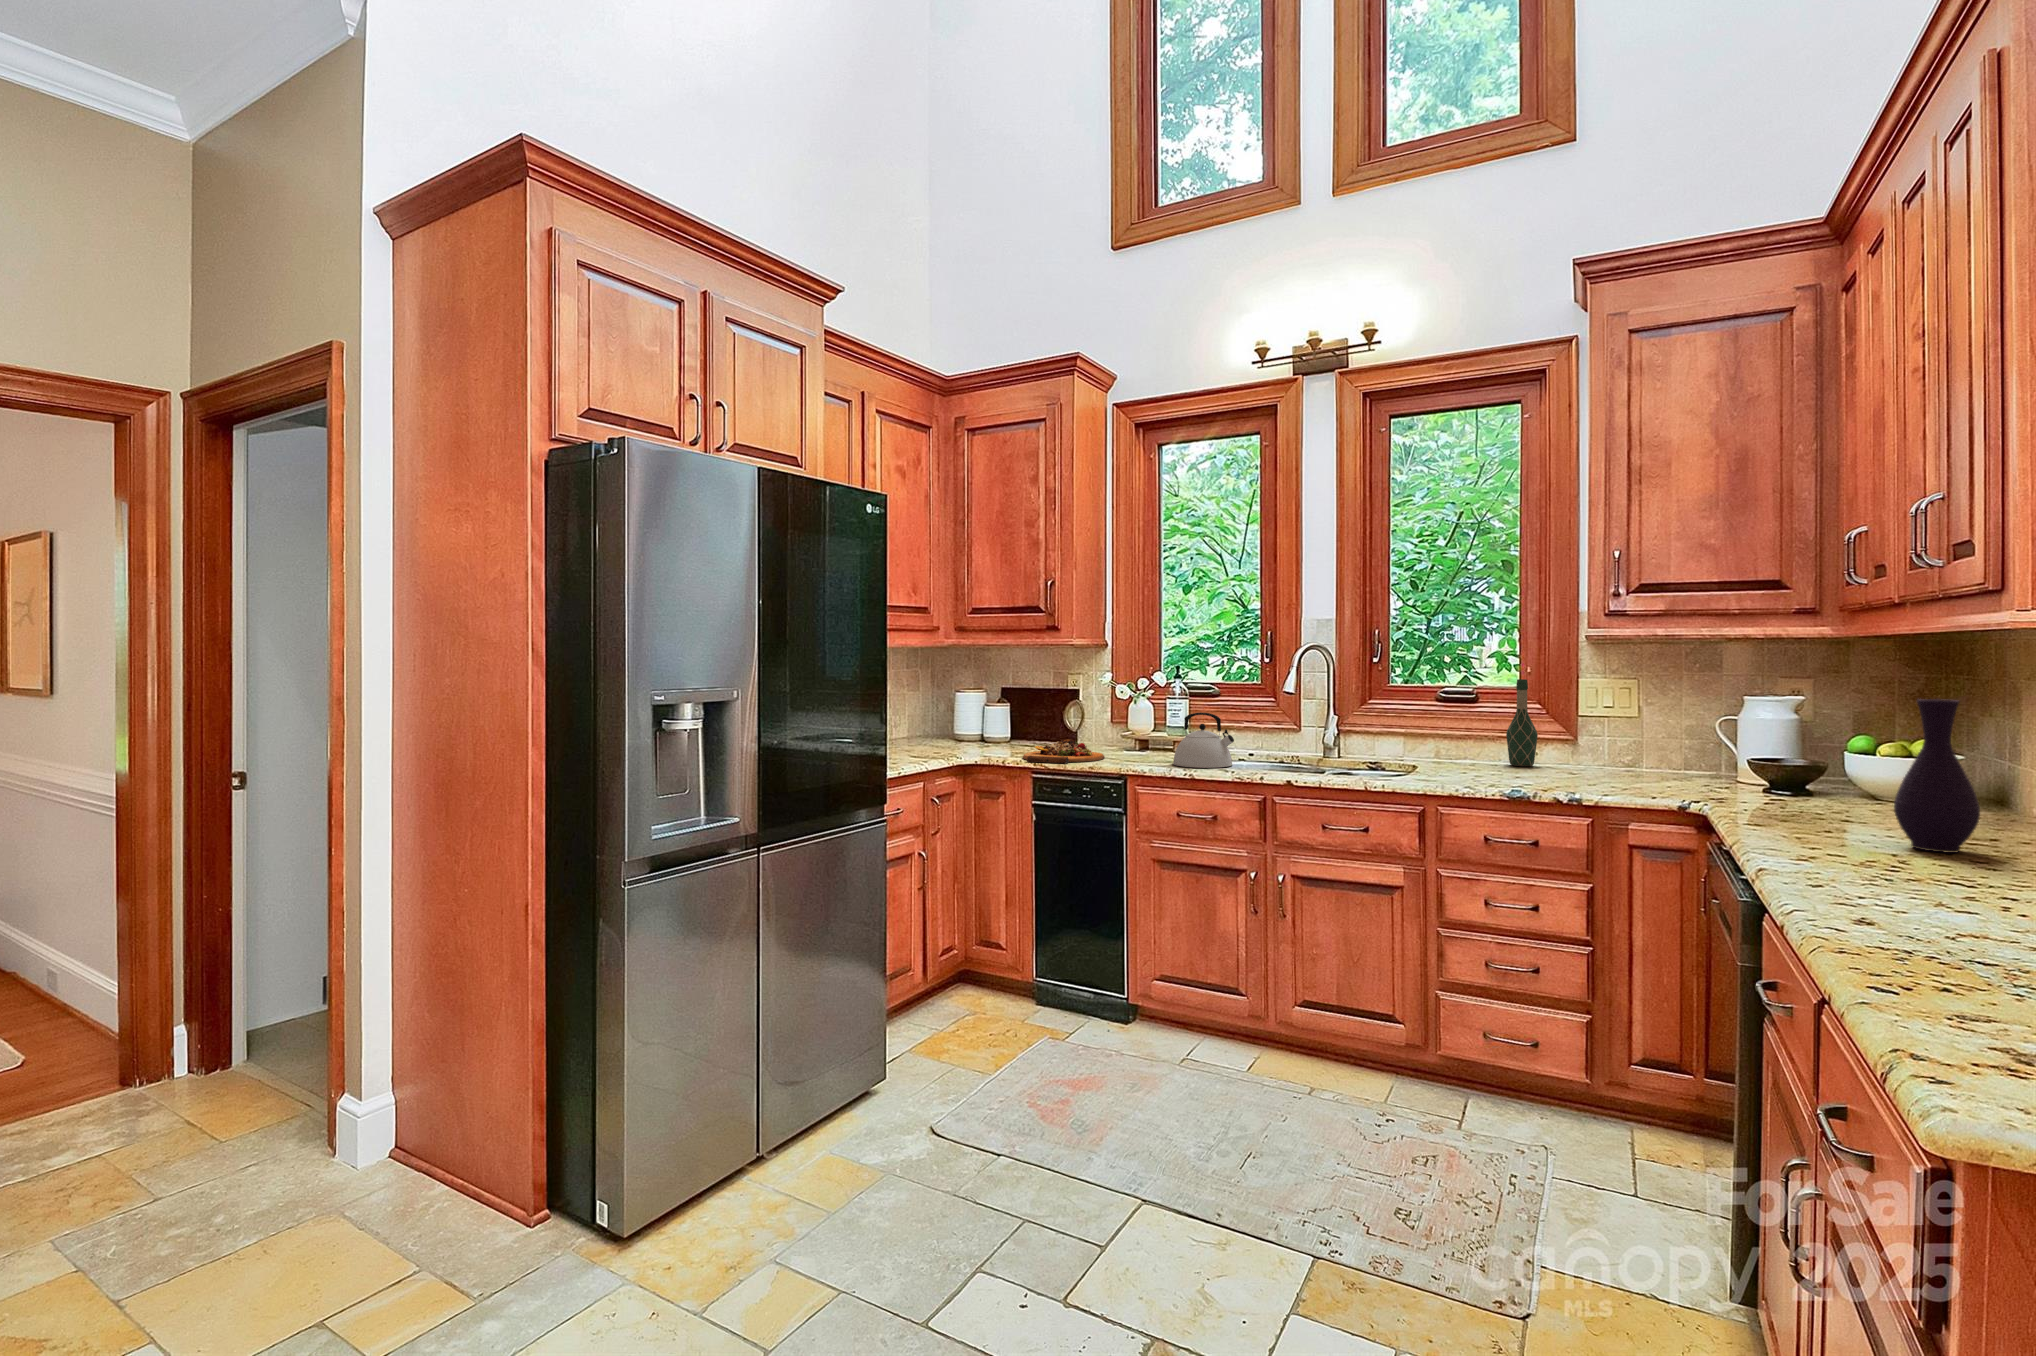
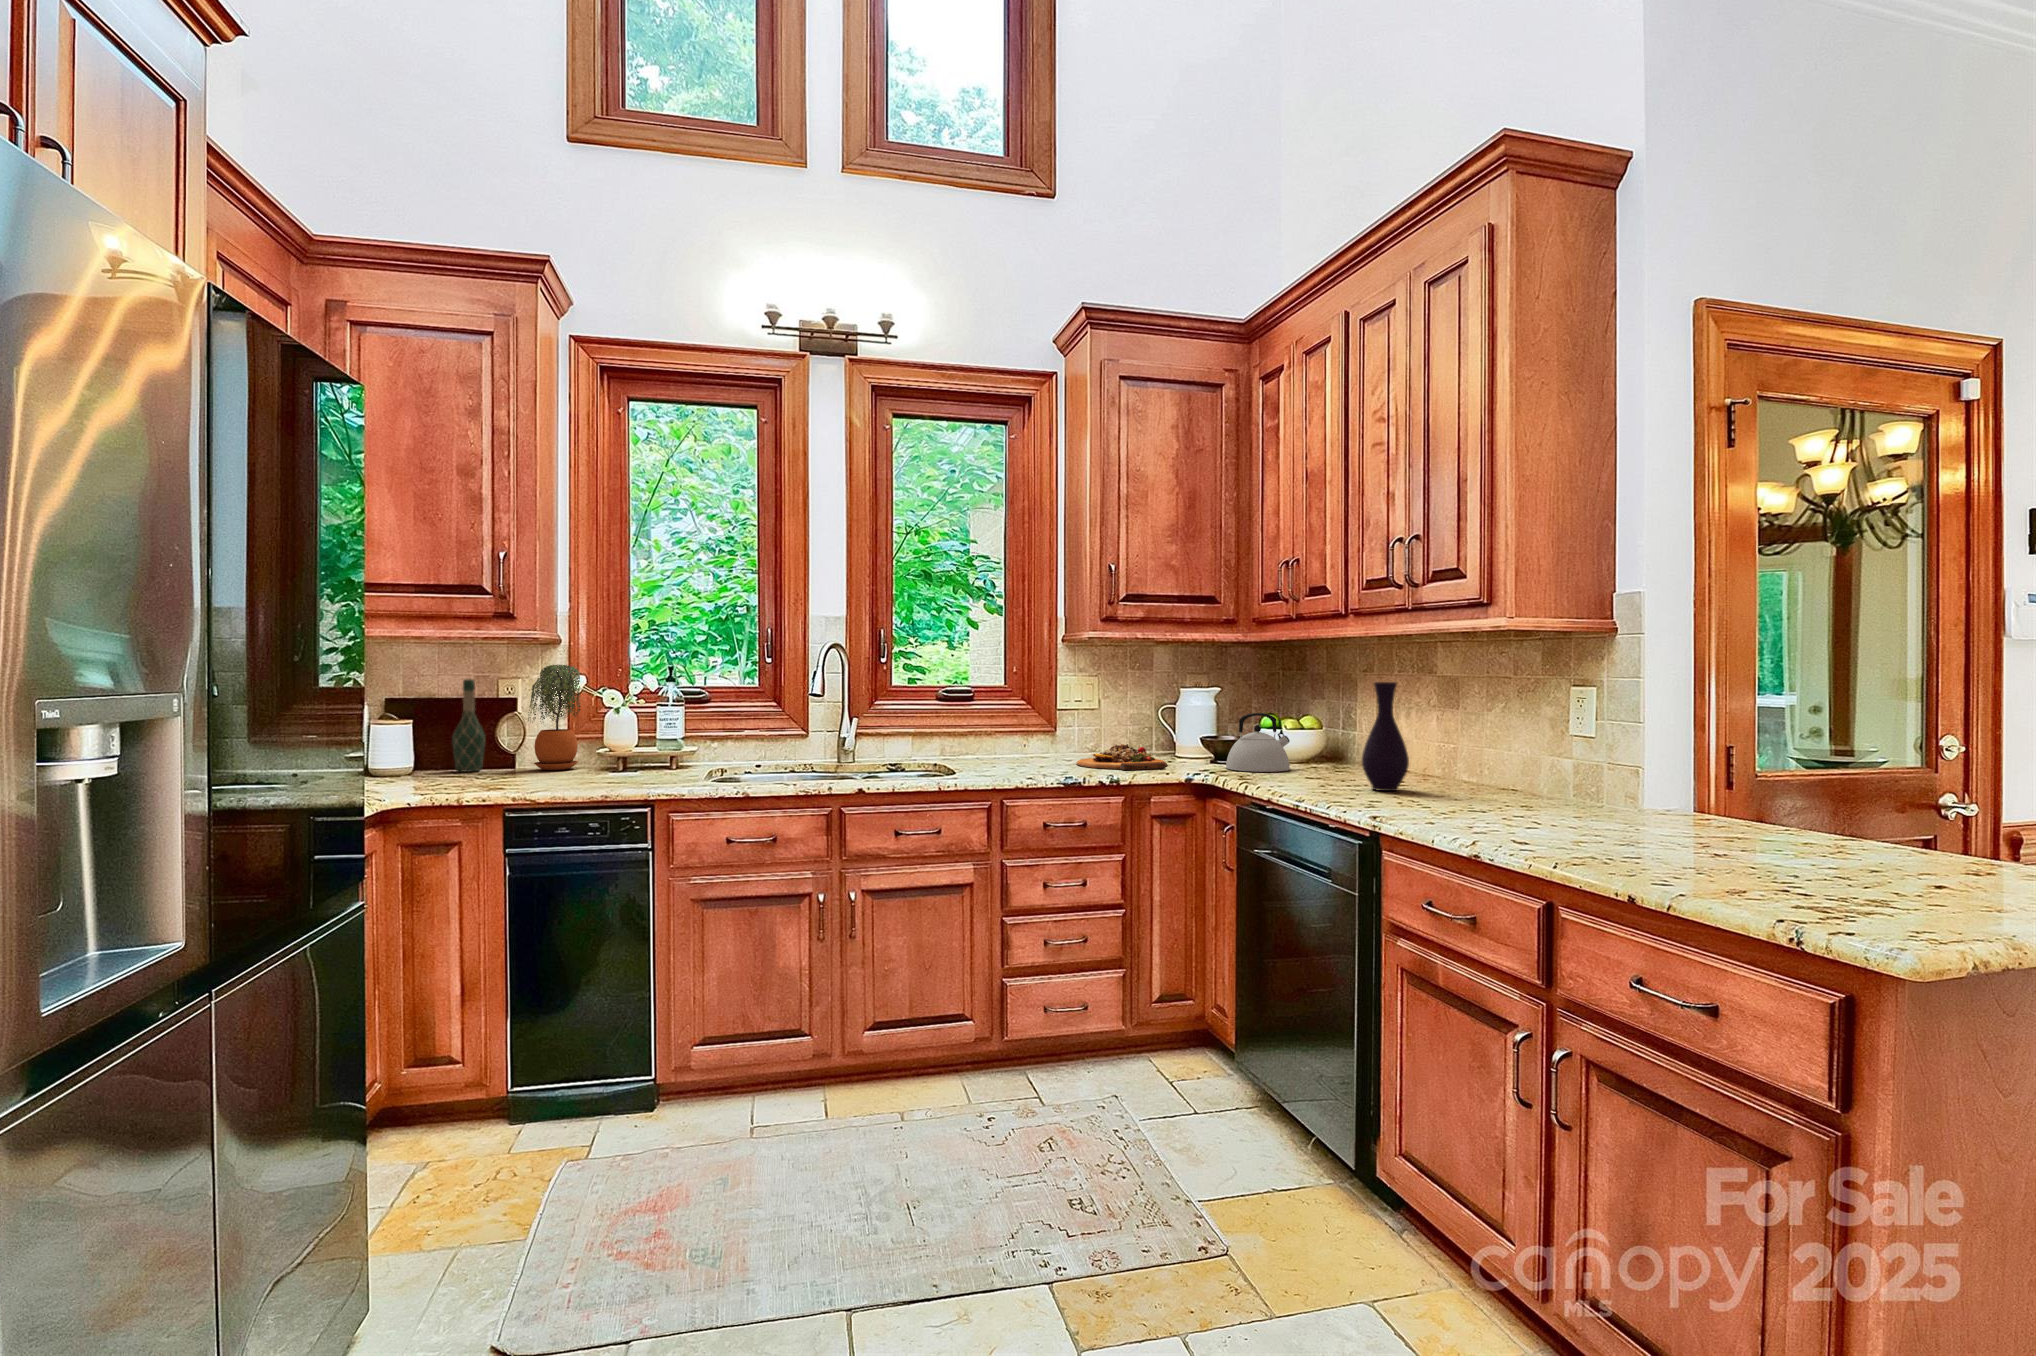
potted plant: none [1080,665,1119,747] -> present [528,665,580,770]
wine bottle: present [1506,679,1538,766] -> present [452,679,485,772]
kettle: present [1173,712,1234,768] -> present [1226,713,1290,772]
cutting board: present [1023,739,1105,763] -> present [1076,744,1167,770]

